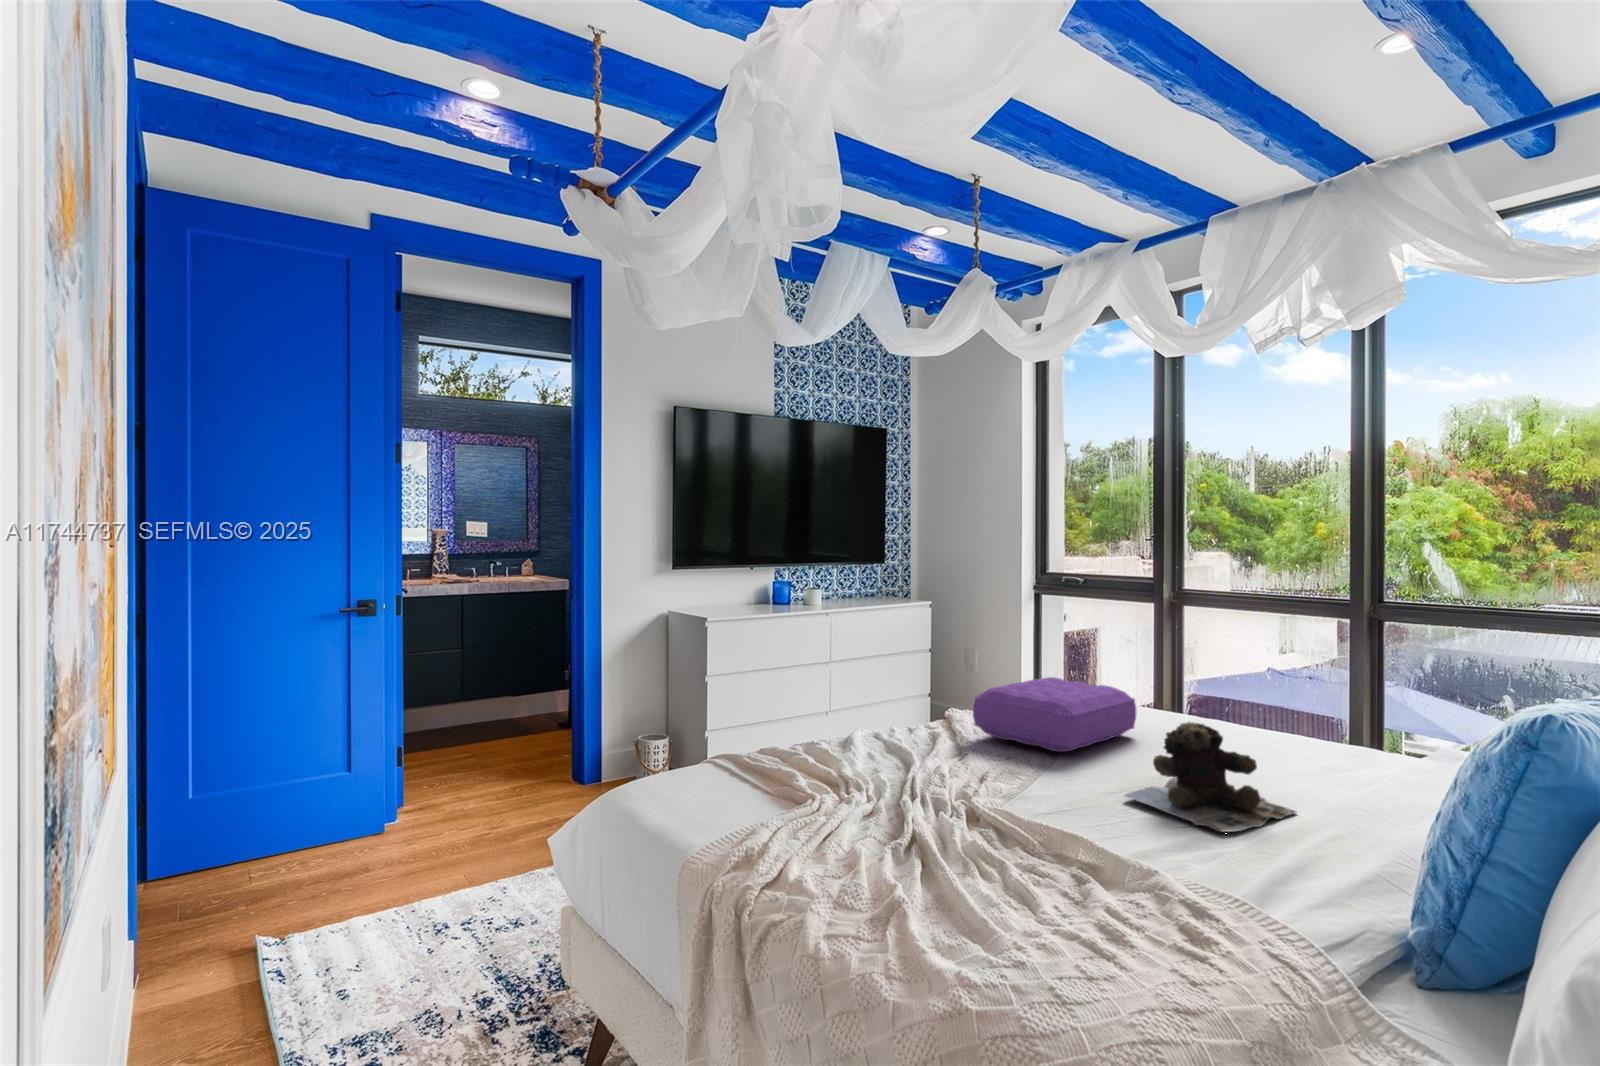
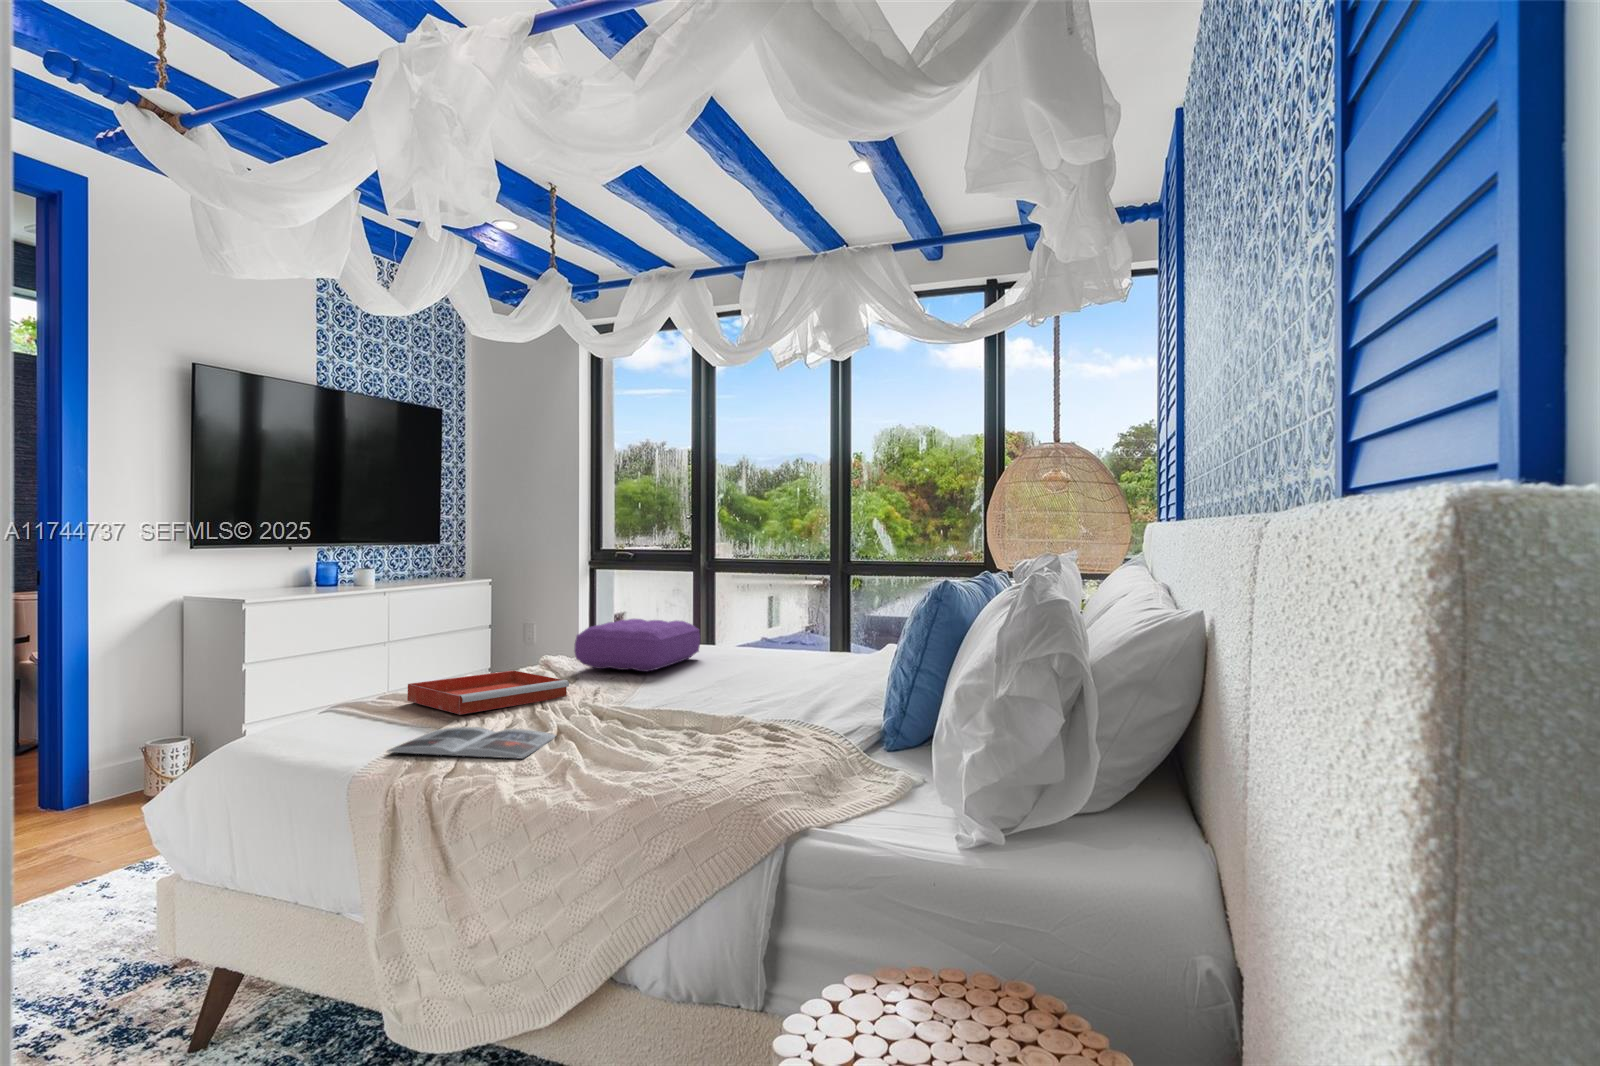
teddy bear: present [1125,722,1296,832] -> none [705,629,817,698]
tray: none [784,734,952,791] -> present [407,670,569,715]
magazine: none [722,811,911,881] -> present [387,727,556,759]

